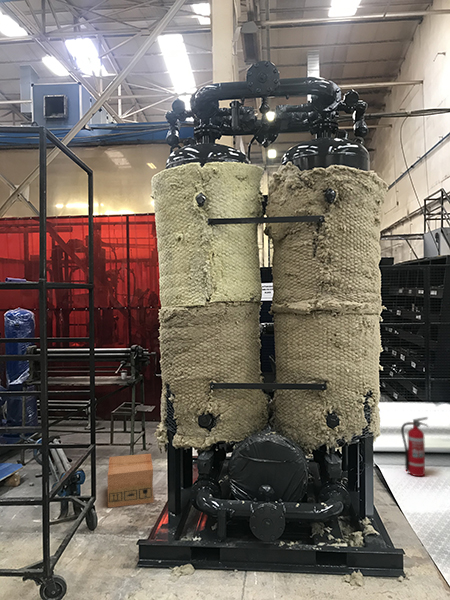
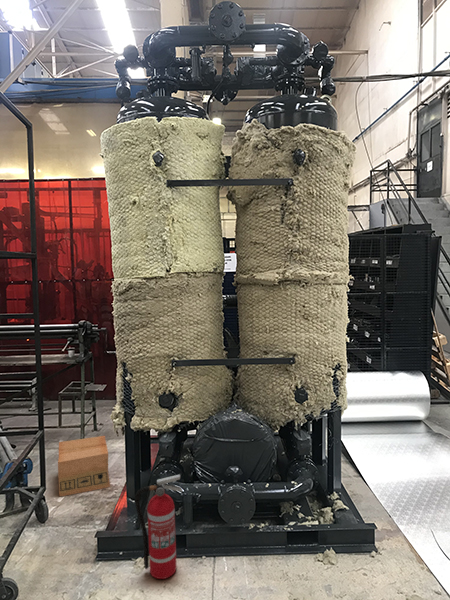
fire extinguisher: present [401,417,428,476] -> present [135,475,183,579]

